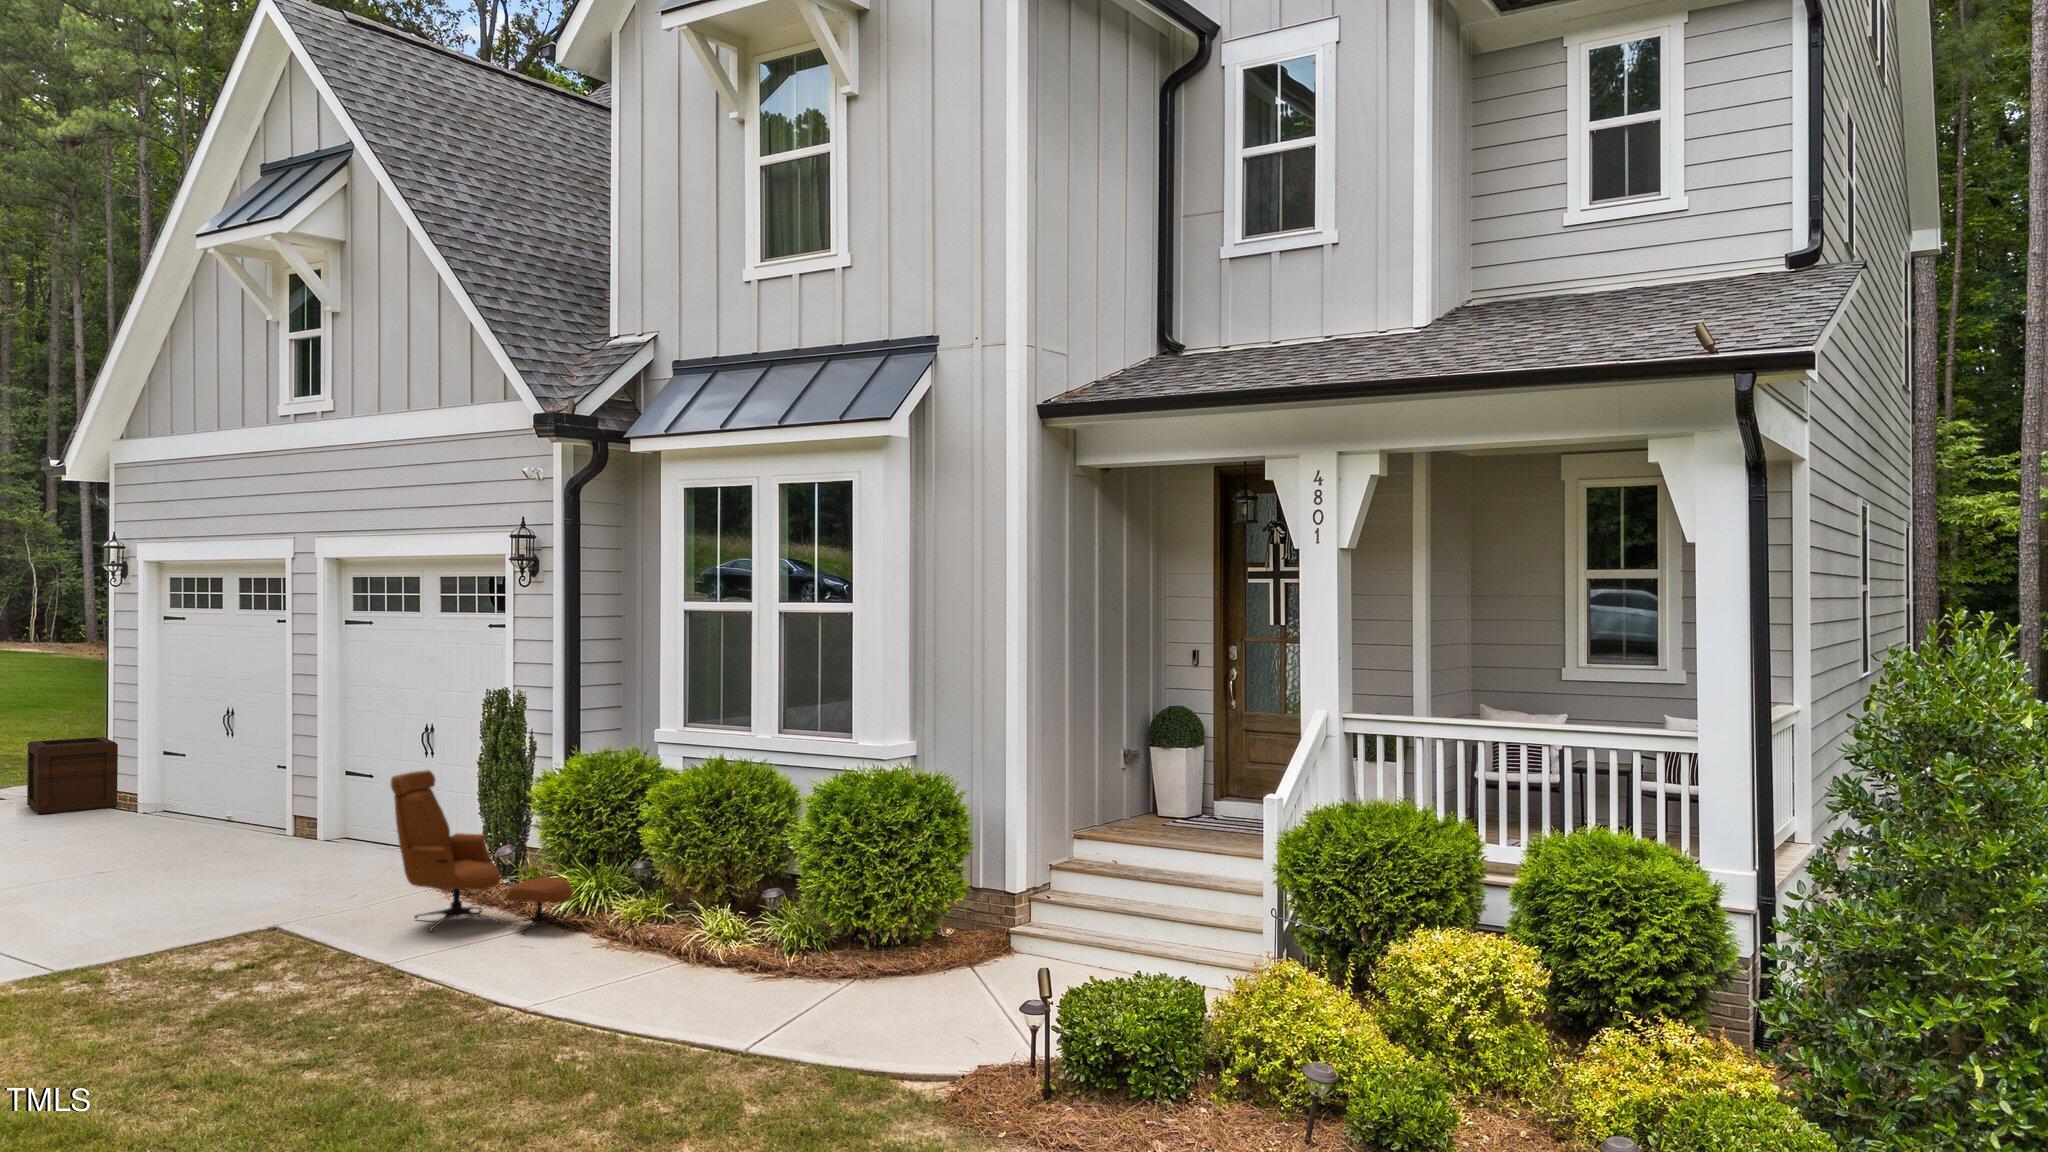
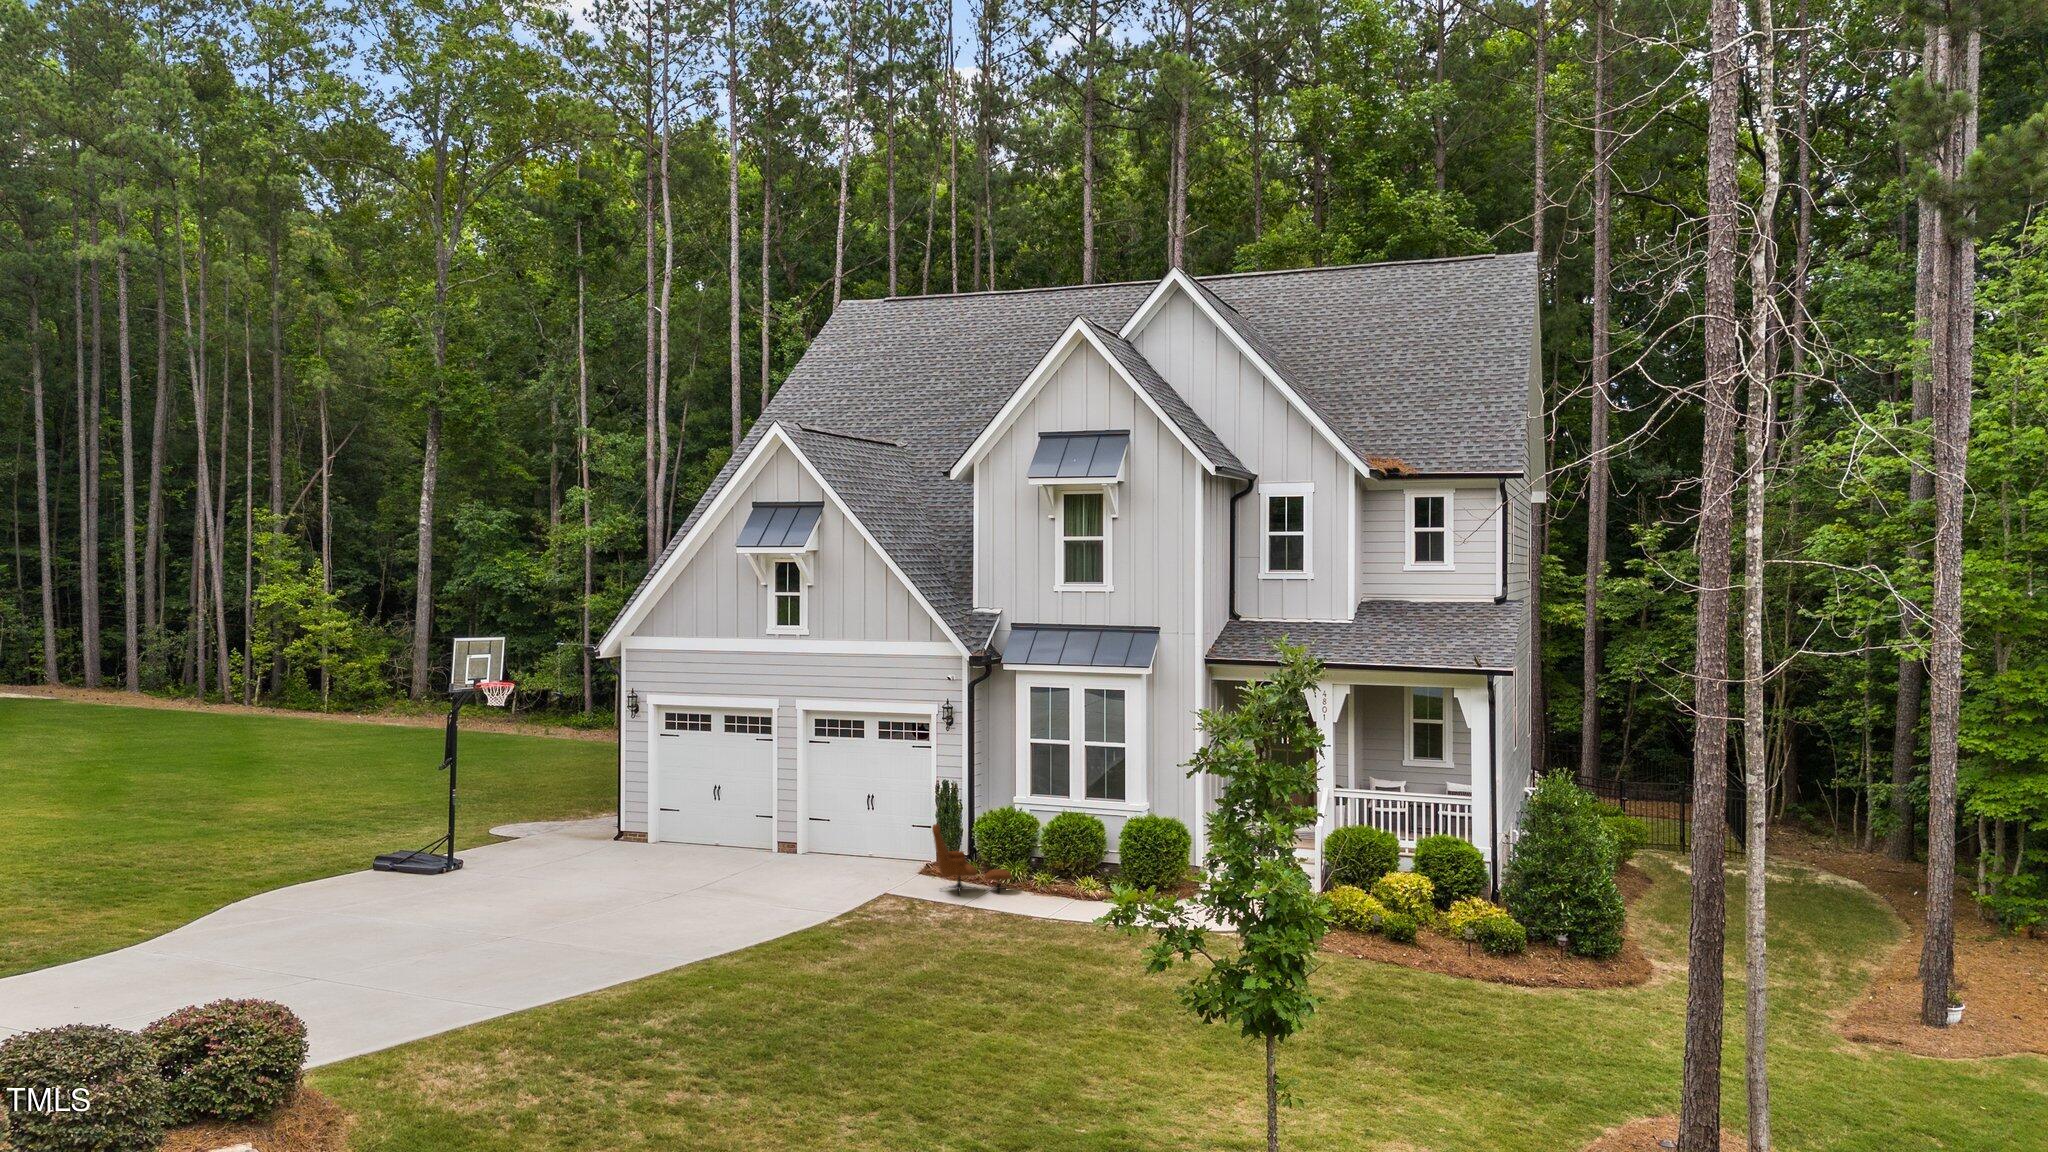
wooden crate: present [27,737,118,814] -> none [584,800,637,847]

